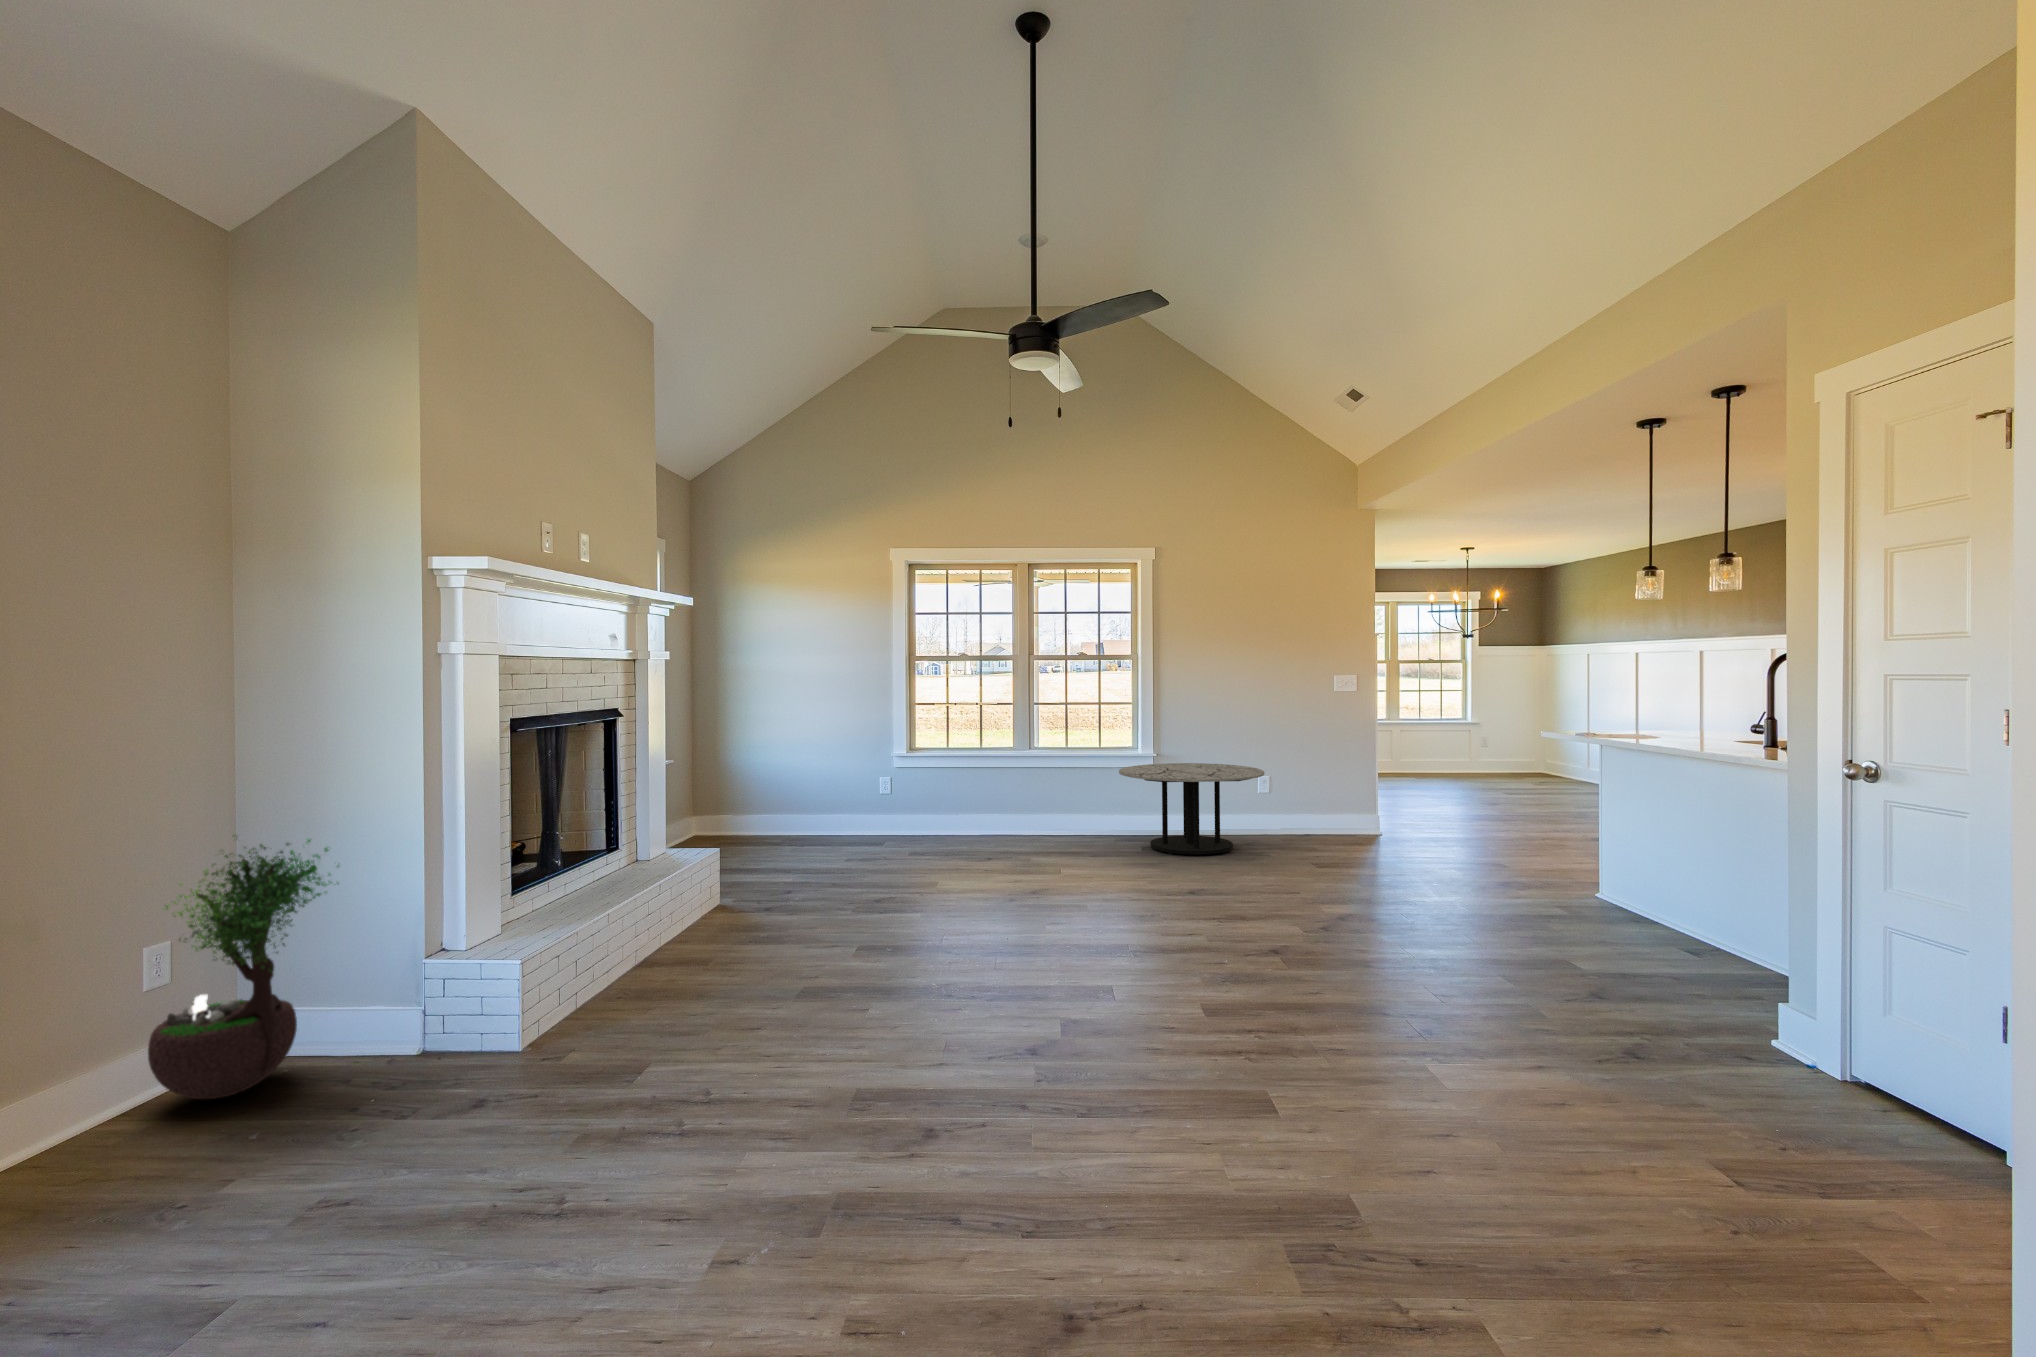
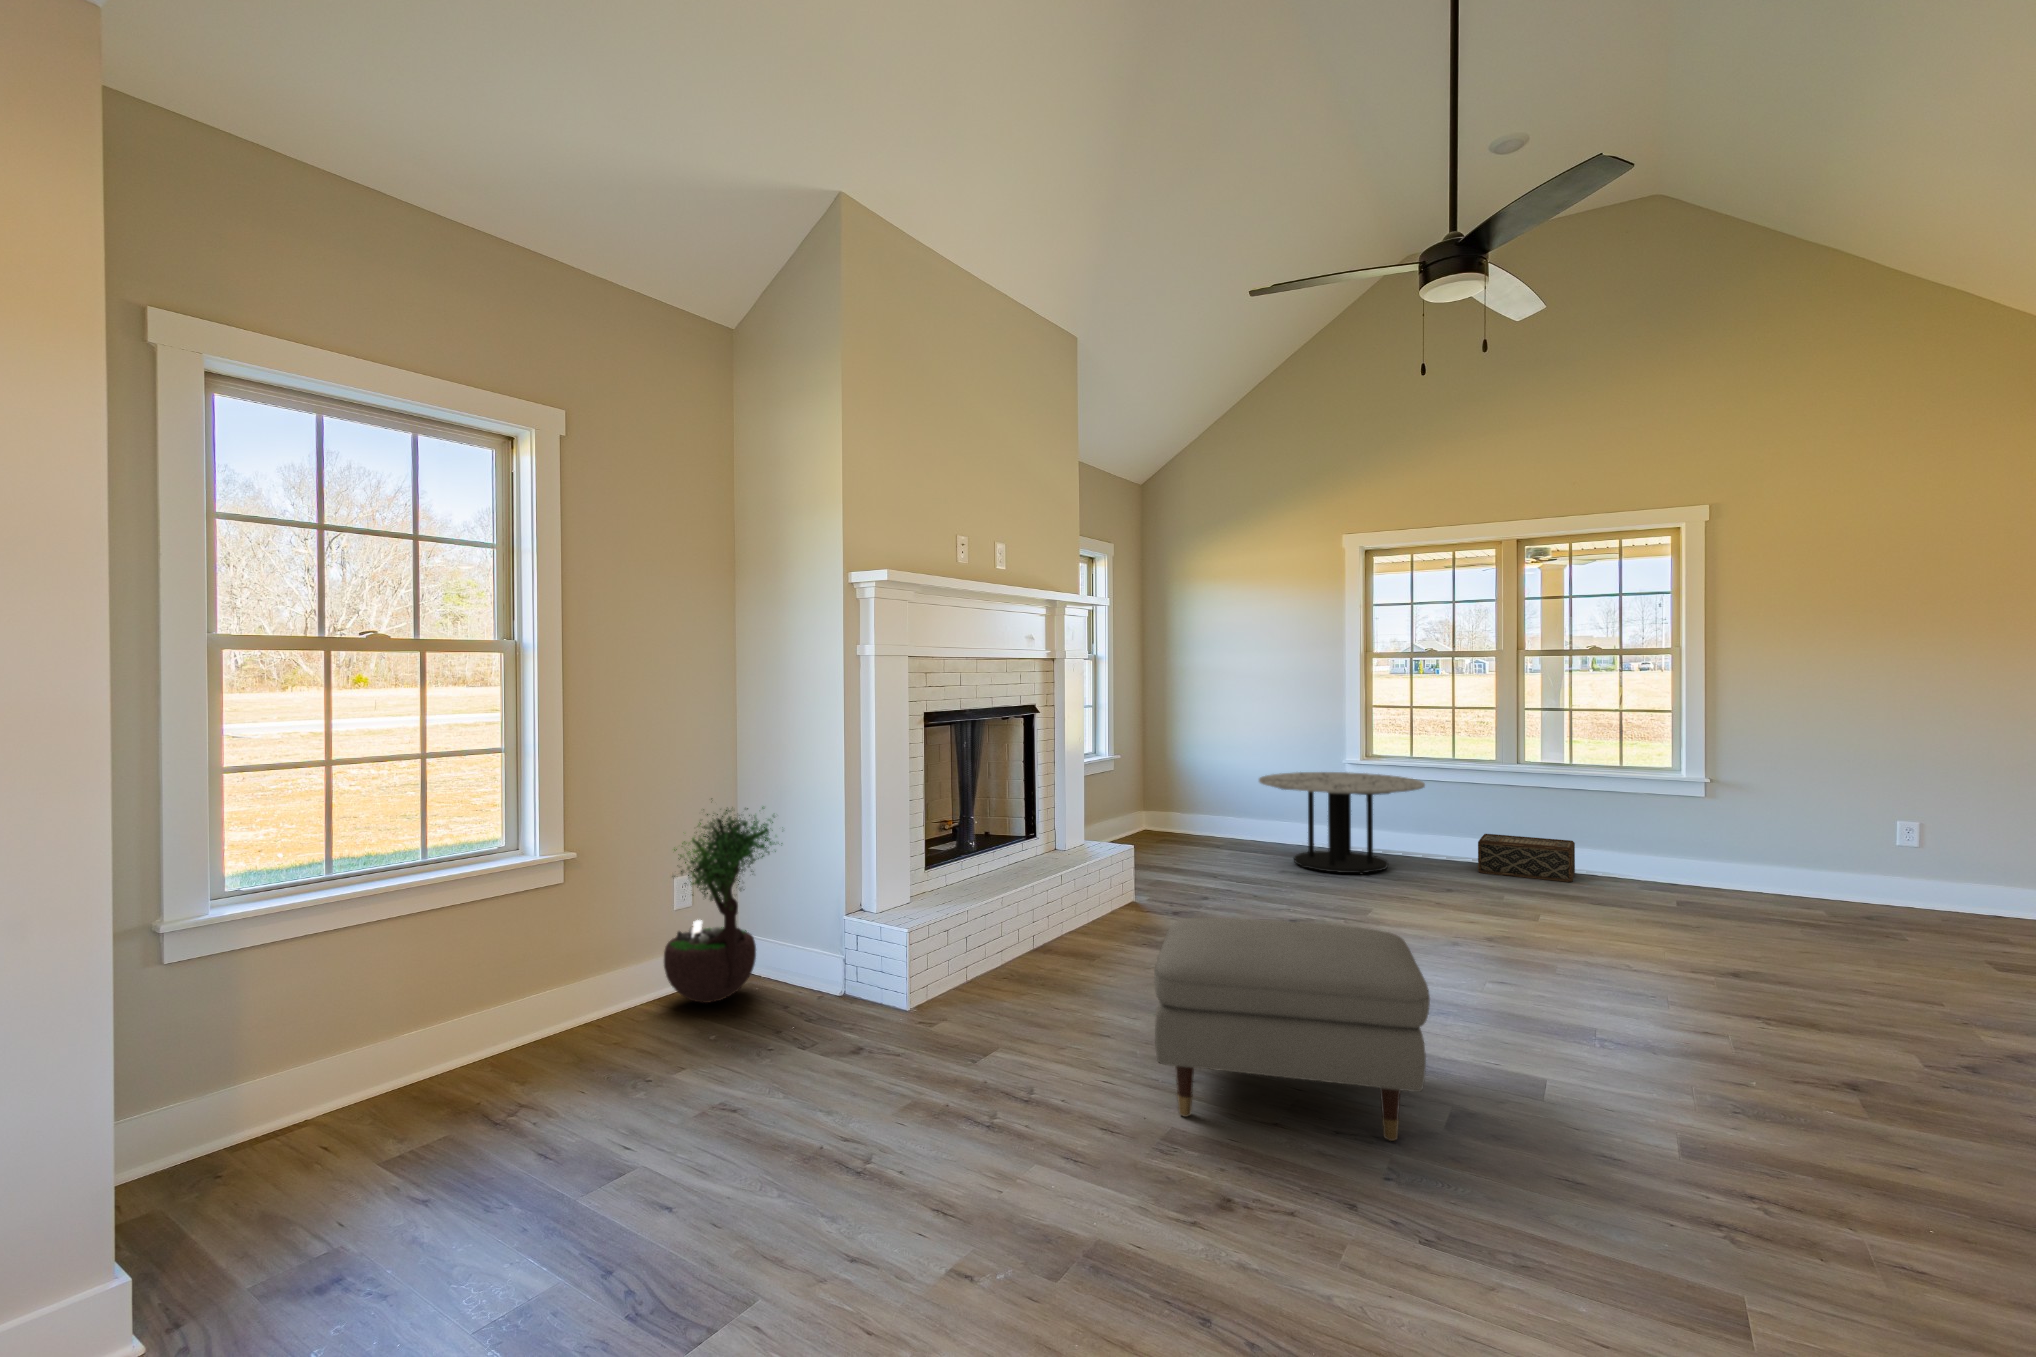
coffee table: present [1119,763,1264,854] -> present [1259,772,1425,875]
woven basket: none [1004,809,1072,842] -> present [1478,834,1575,882]
ottoman: none [820,889,1058,1078] -> present [1154,918,1430,1141]

